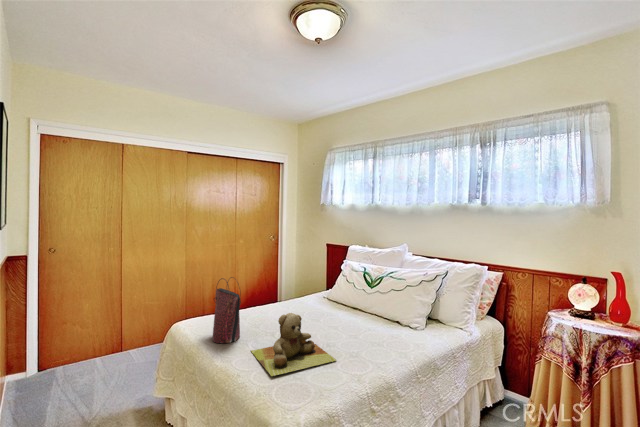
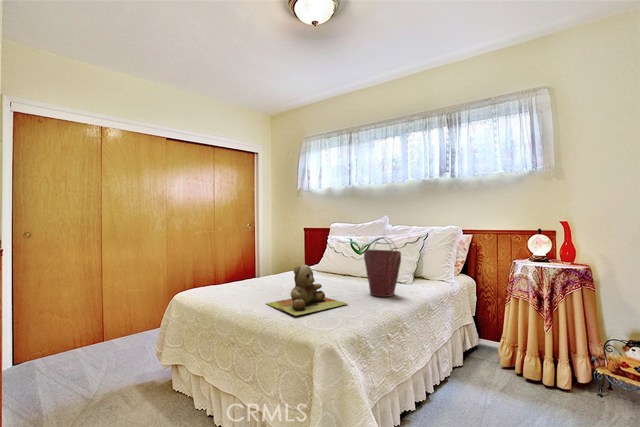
handbag: present [212,277,241,343] -> present [364,237,401,297]

